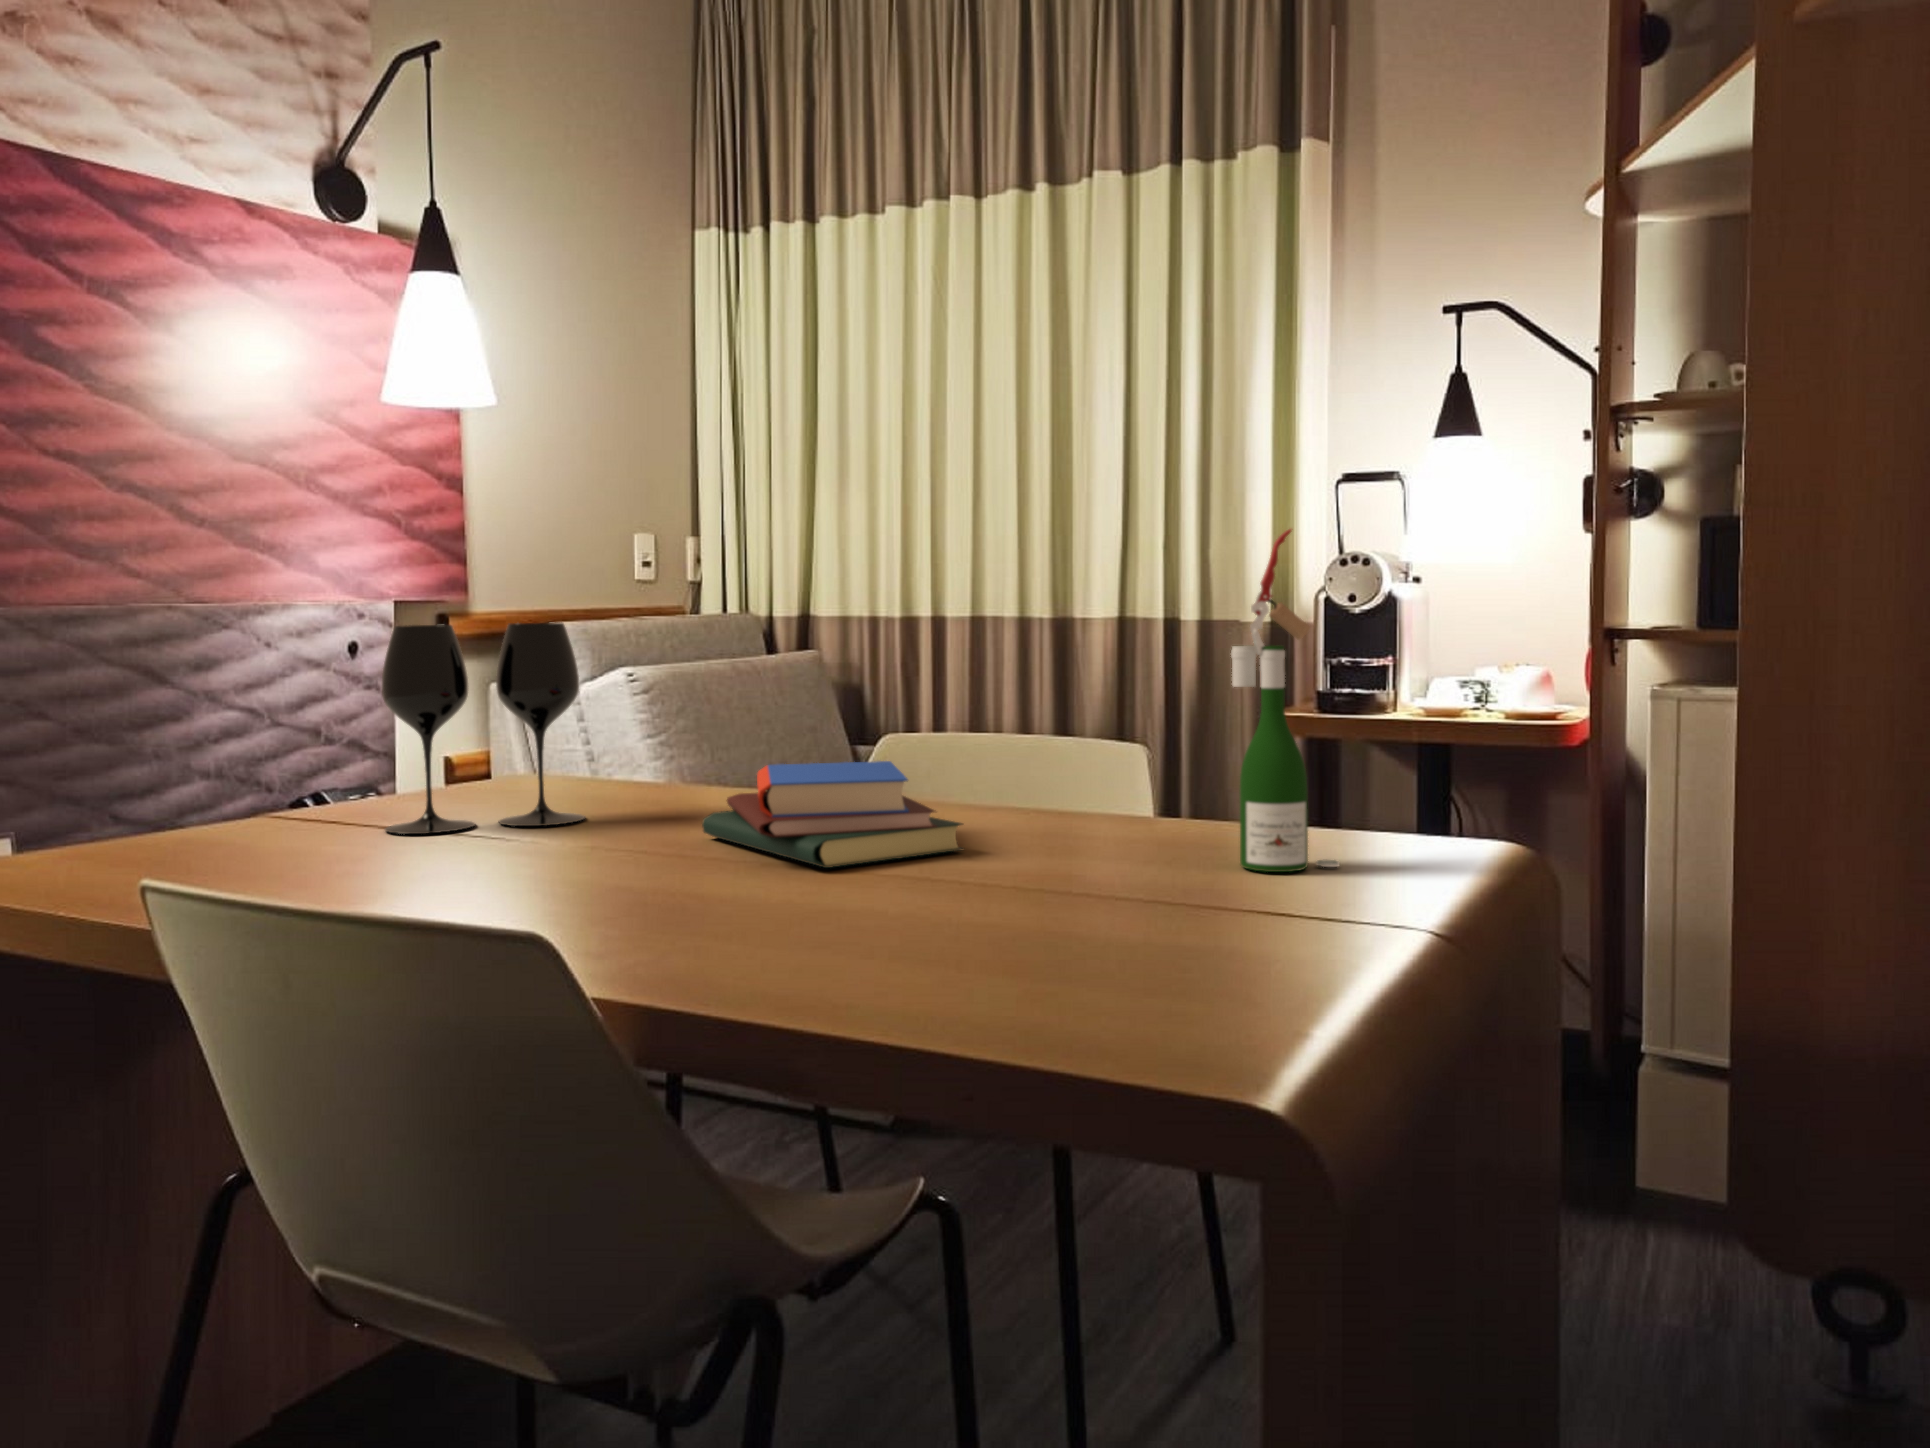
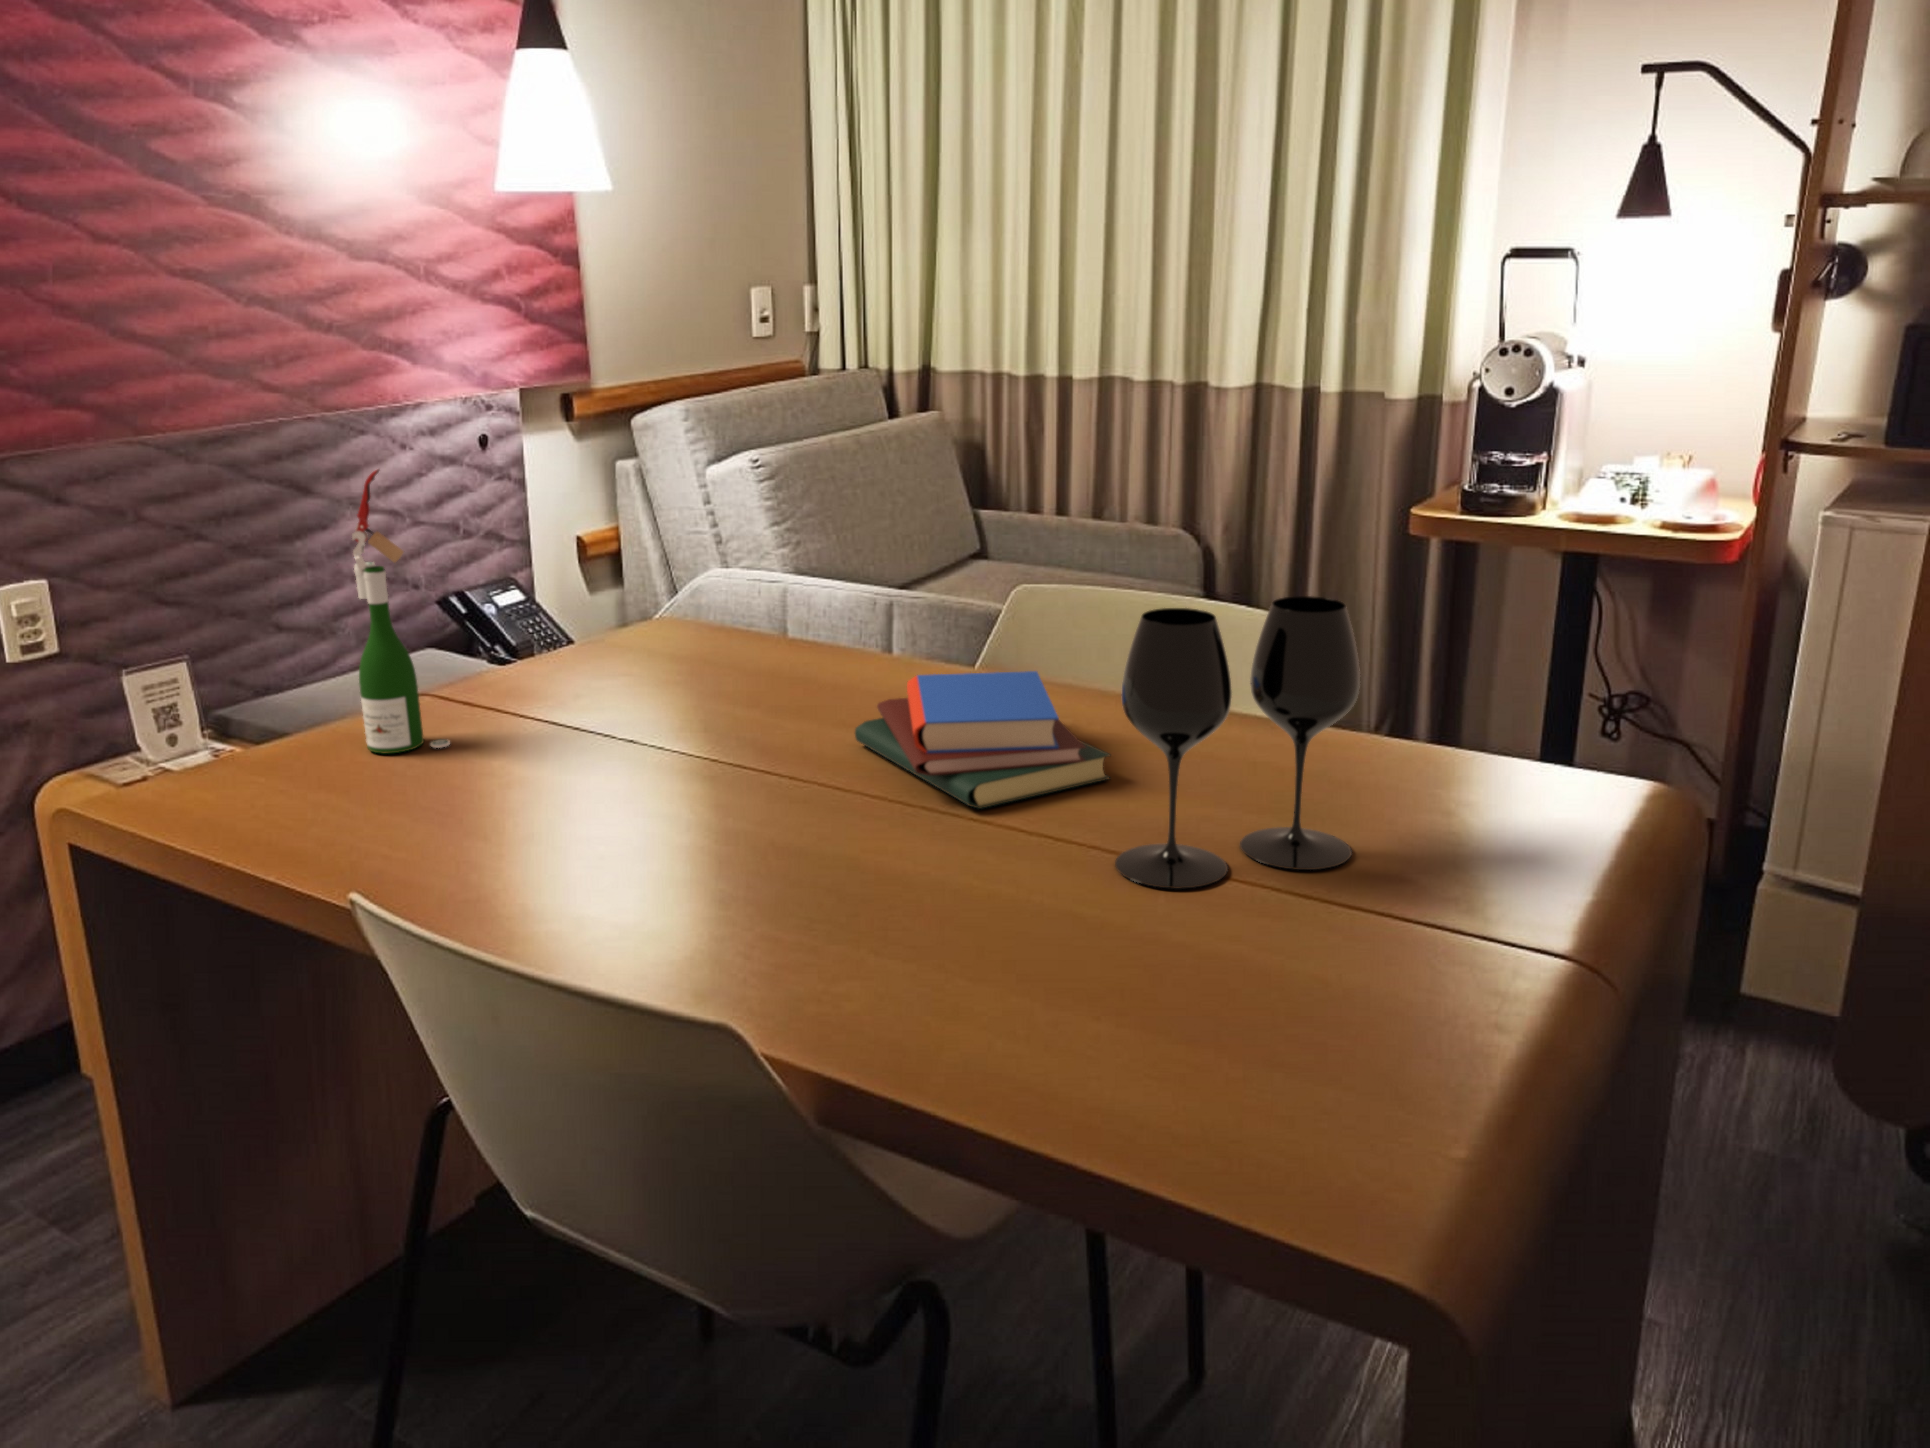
wine bottle: present [1231,529,1340,872] -> present [352,469,450,753]
wine glass: present [381,622,585,834] -> present [1115,596,1360,889]

